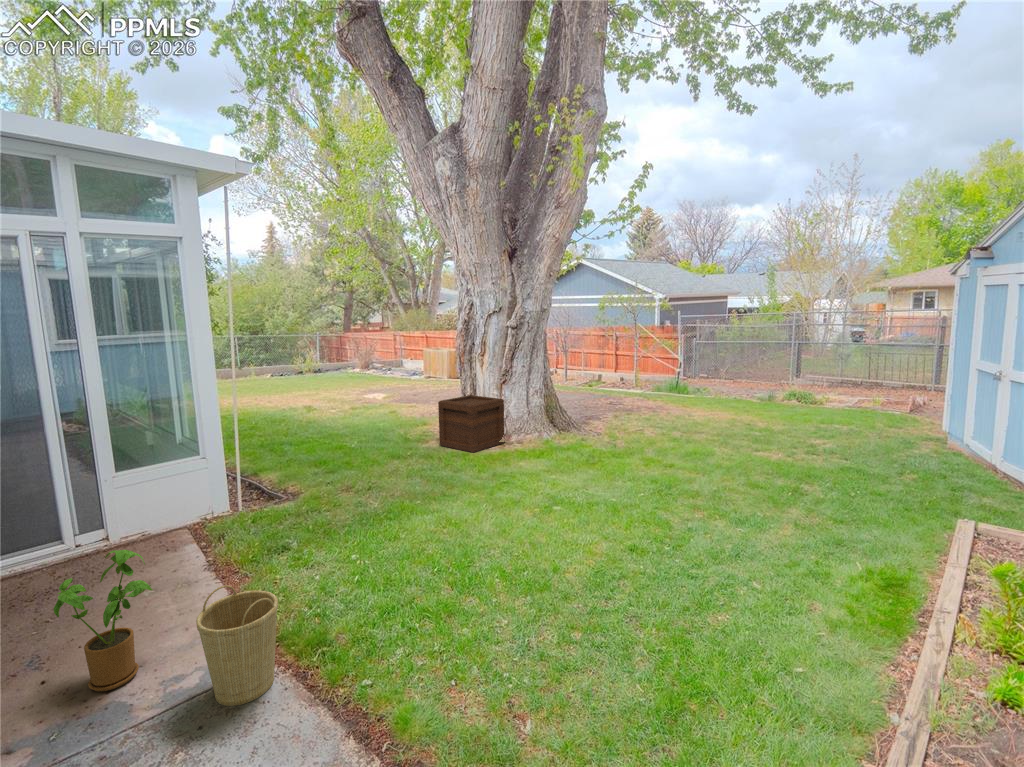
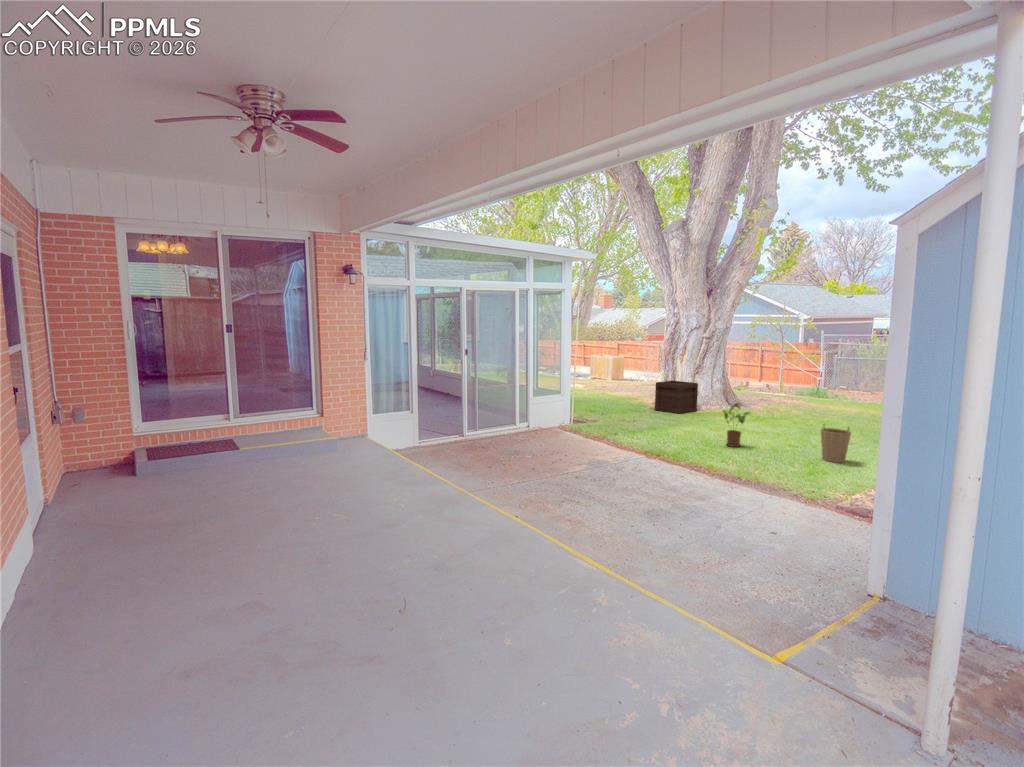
house plant: present [54,550,152,691] -> present [723,403,750,447]
basket: present [196,585,278,706] -> present [820,424,851,463]

